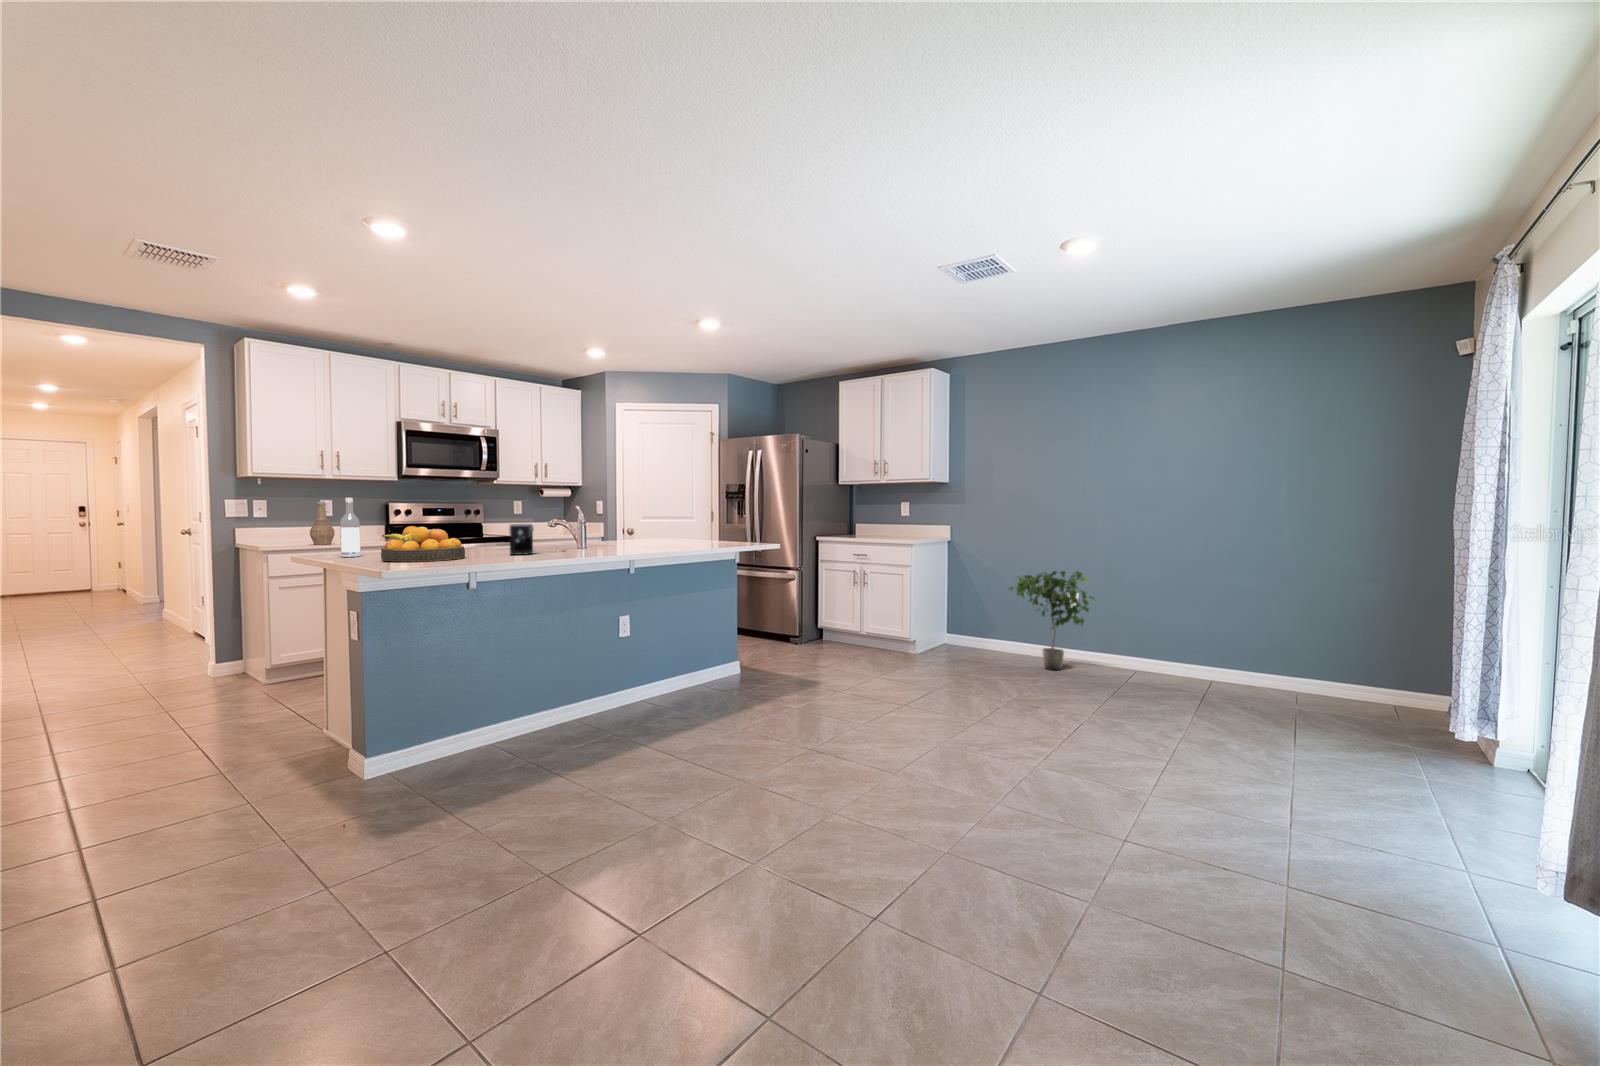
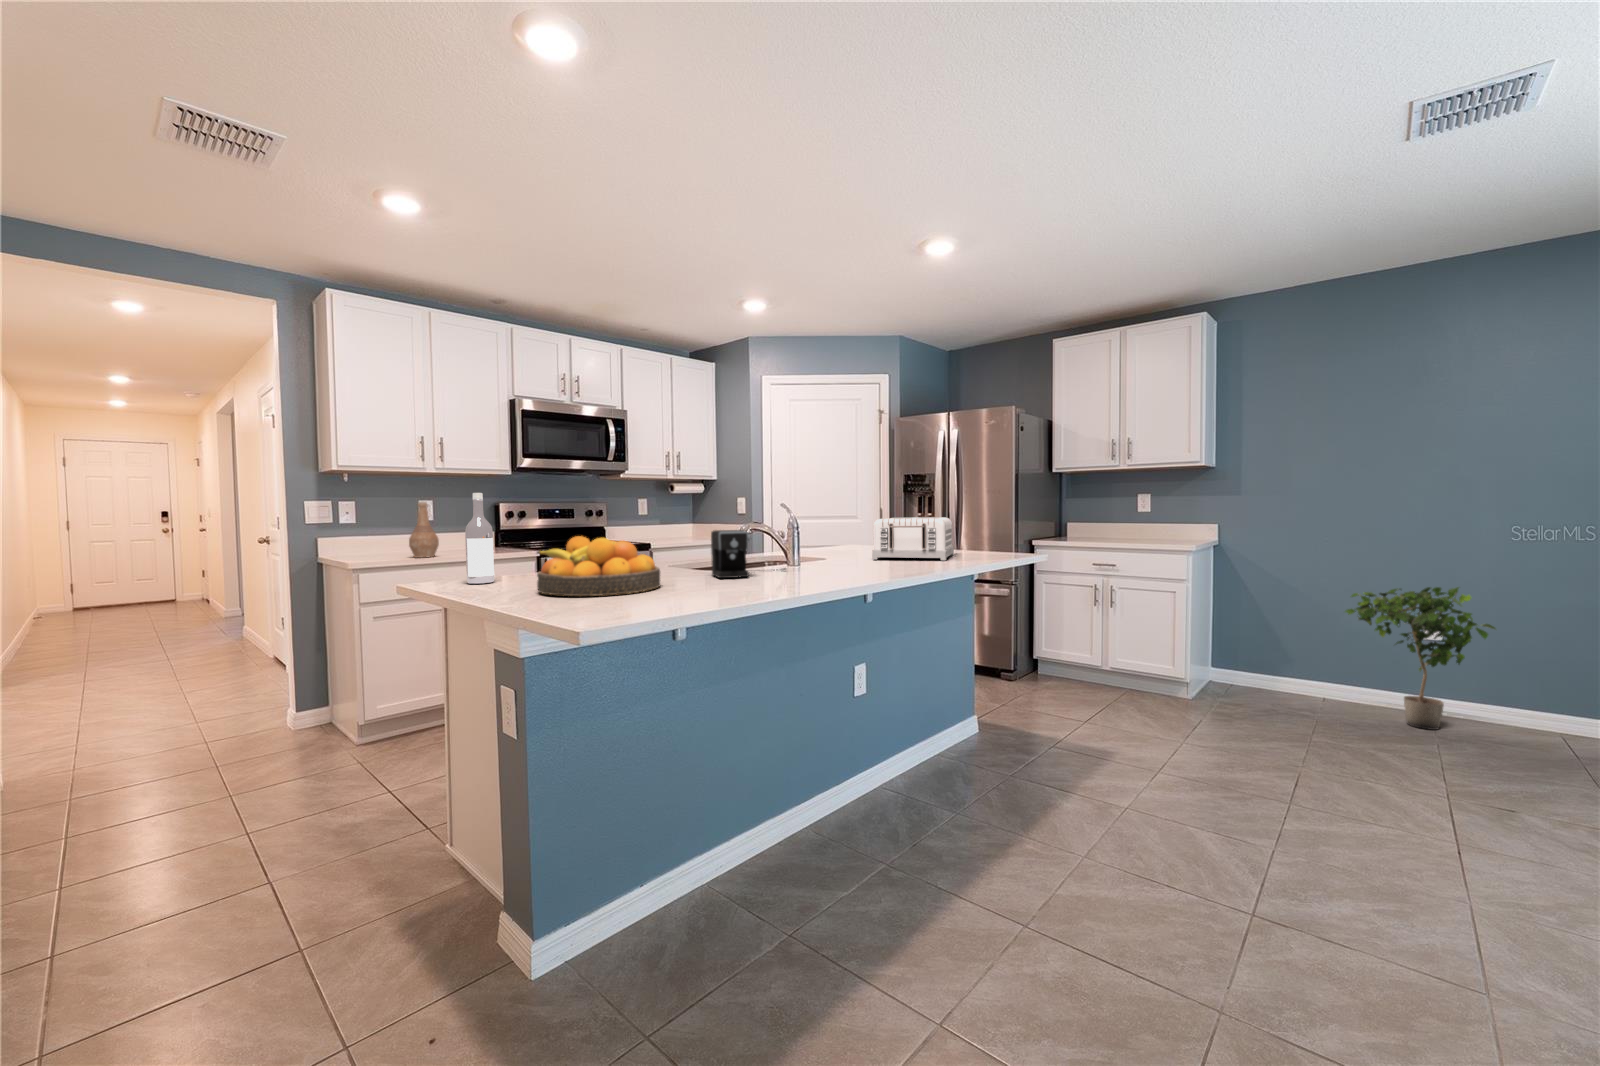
toaster: none [643,518,710,547] -> present [872,517,954,560]

